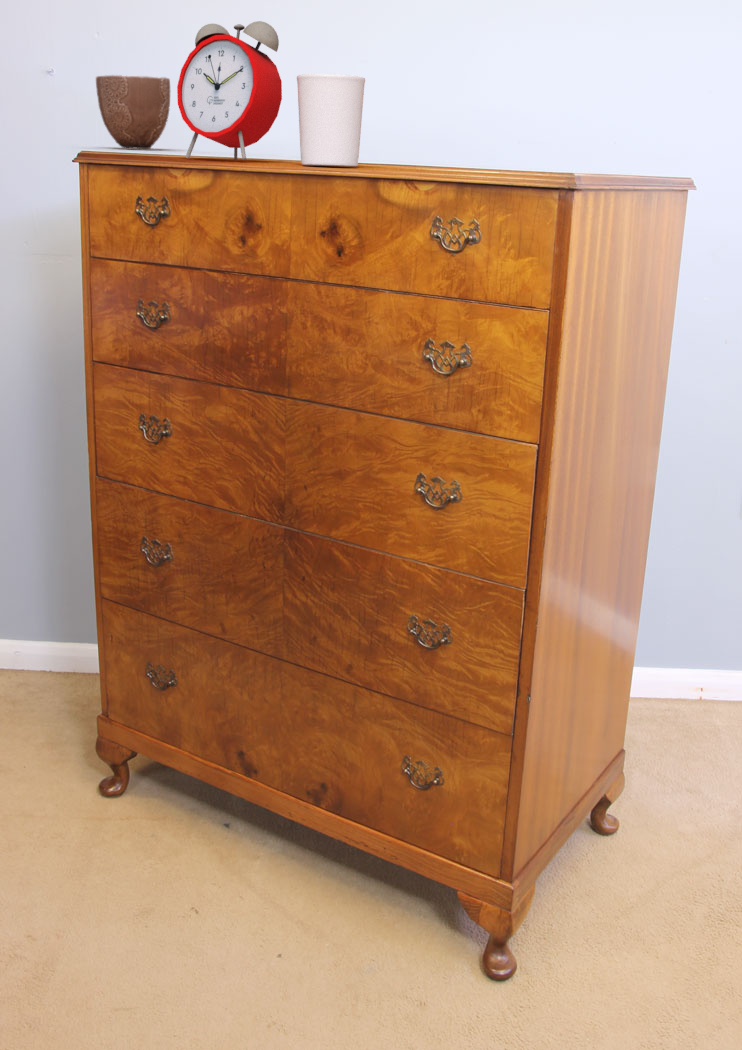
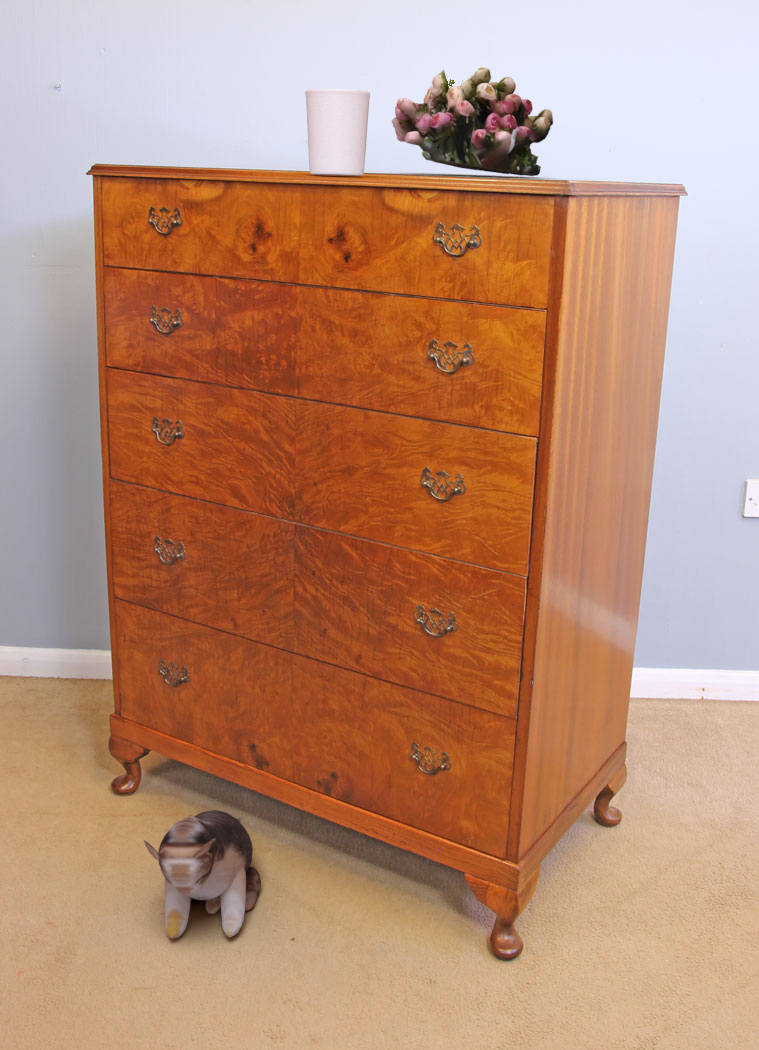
alarm clock: present [177,21,282,160] -> none [190,40,290,171]
flower arrangement: none [391,50,559,164] -> present [392,67,553,176]
decorative bowl: present [96,75,170,149] -> none [105,93,177,164]
plush toy: none [125,821,248,955] -> present [144,810,261,939]

